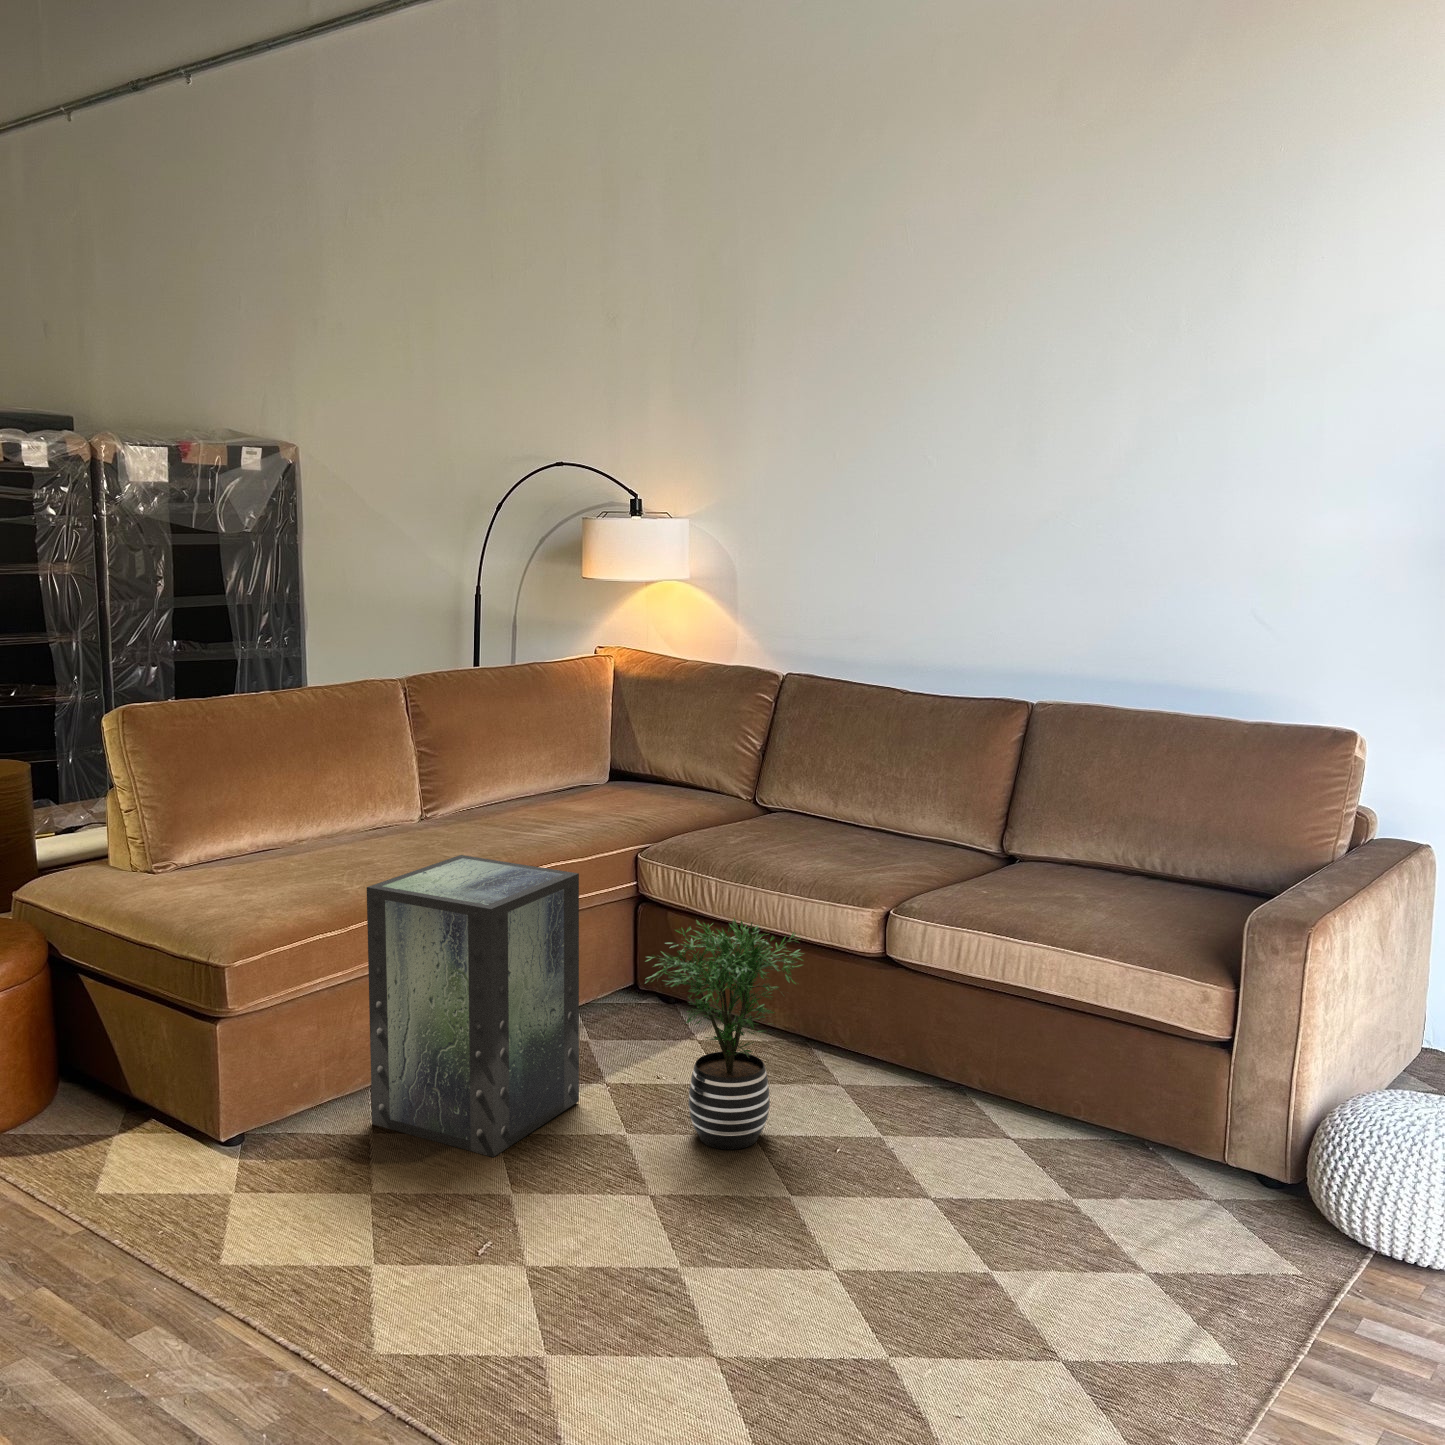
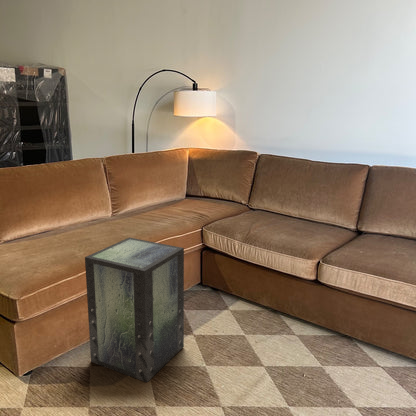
potted plant: present [645,918,803,1149] -> none [216,268,293,376]

